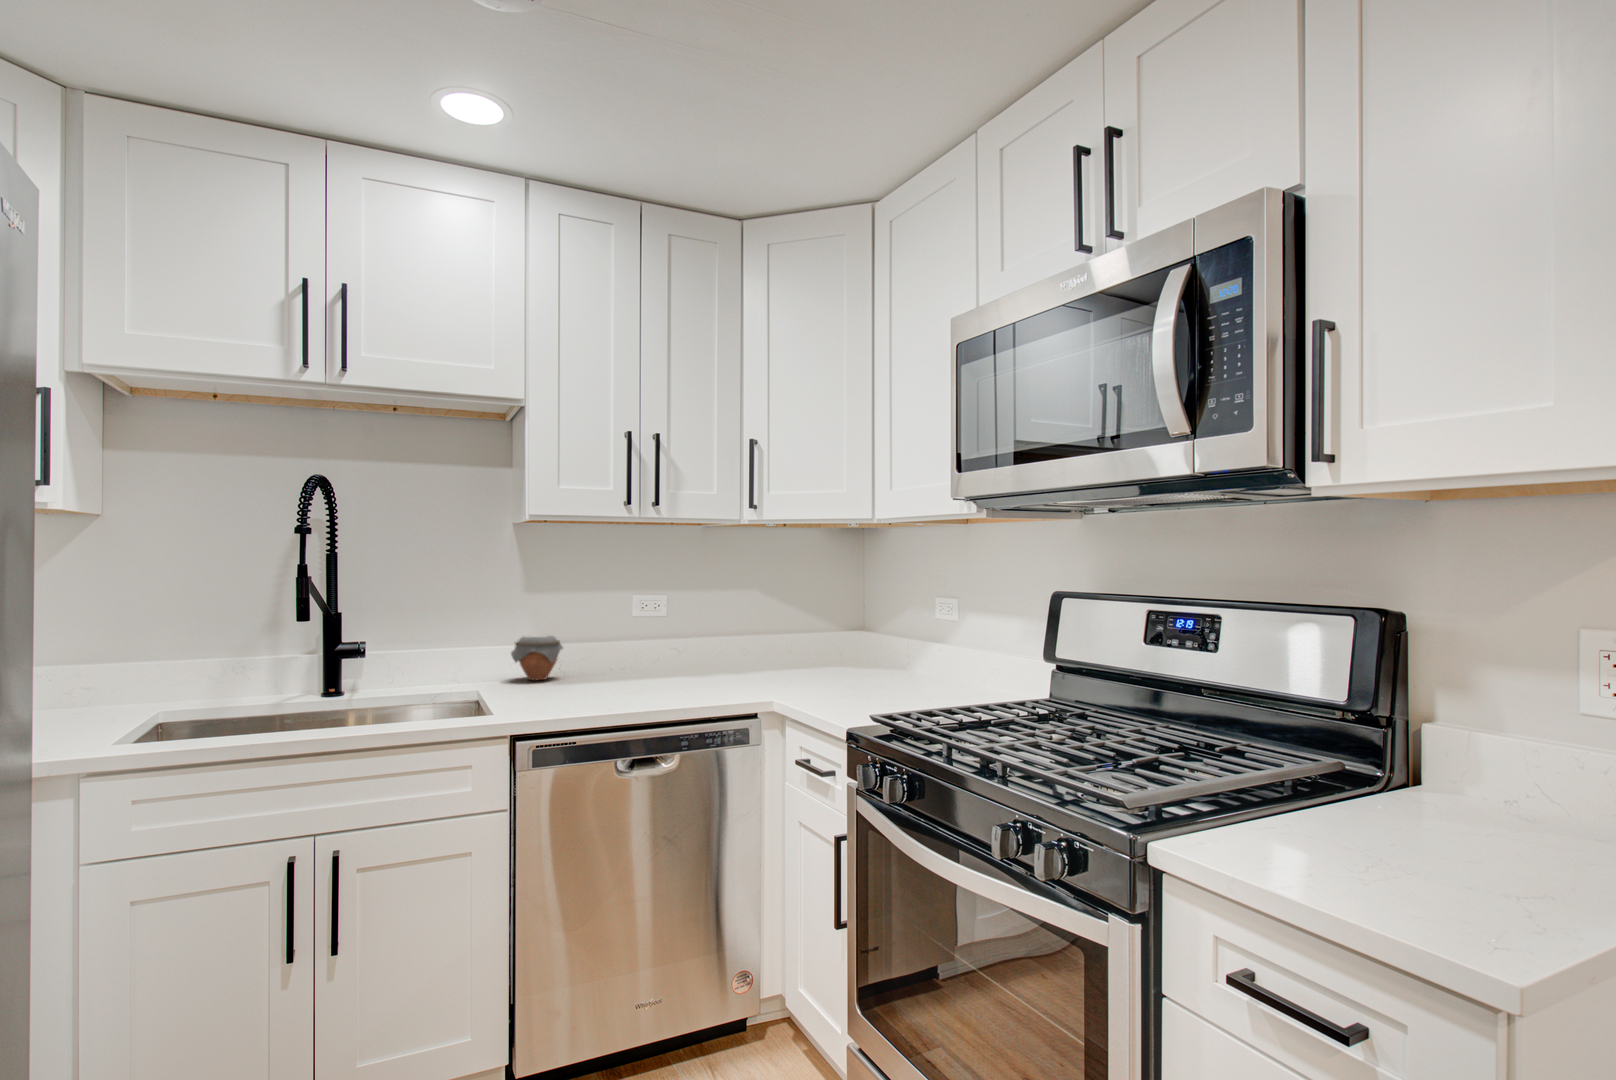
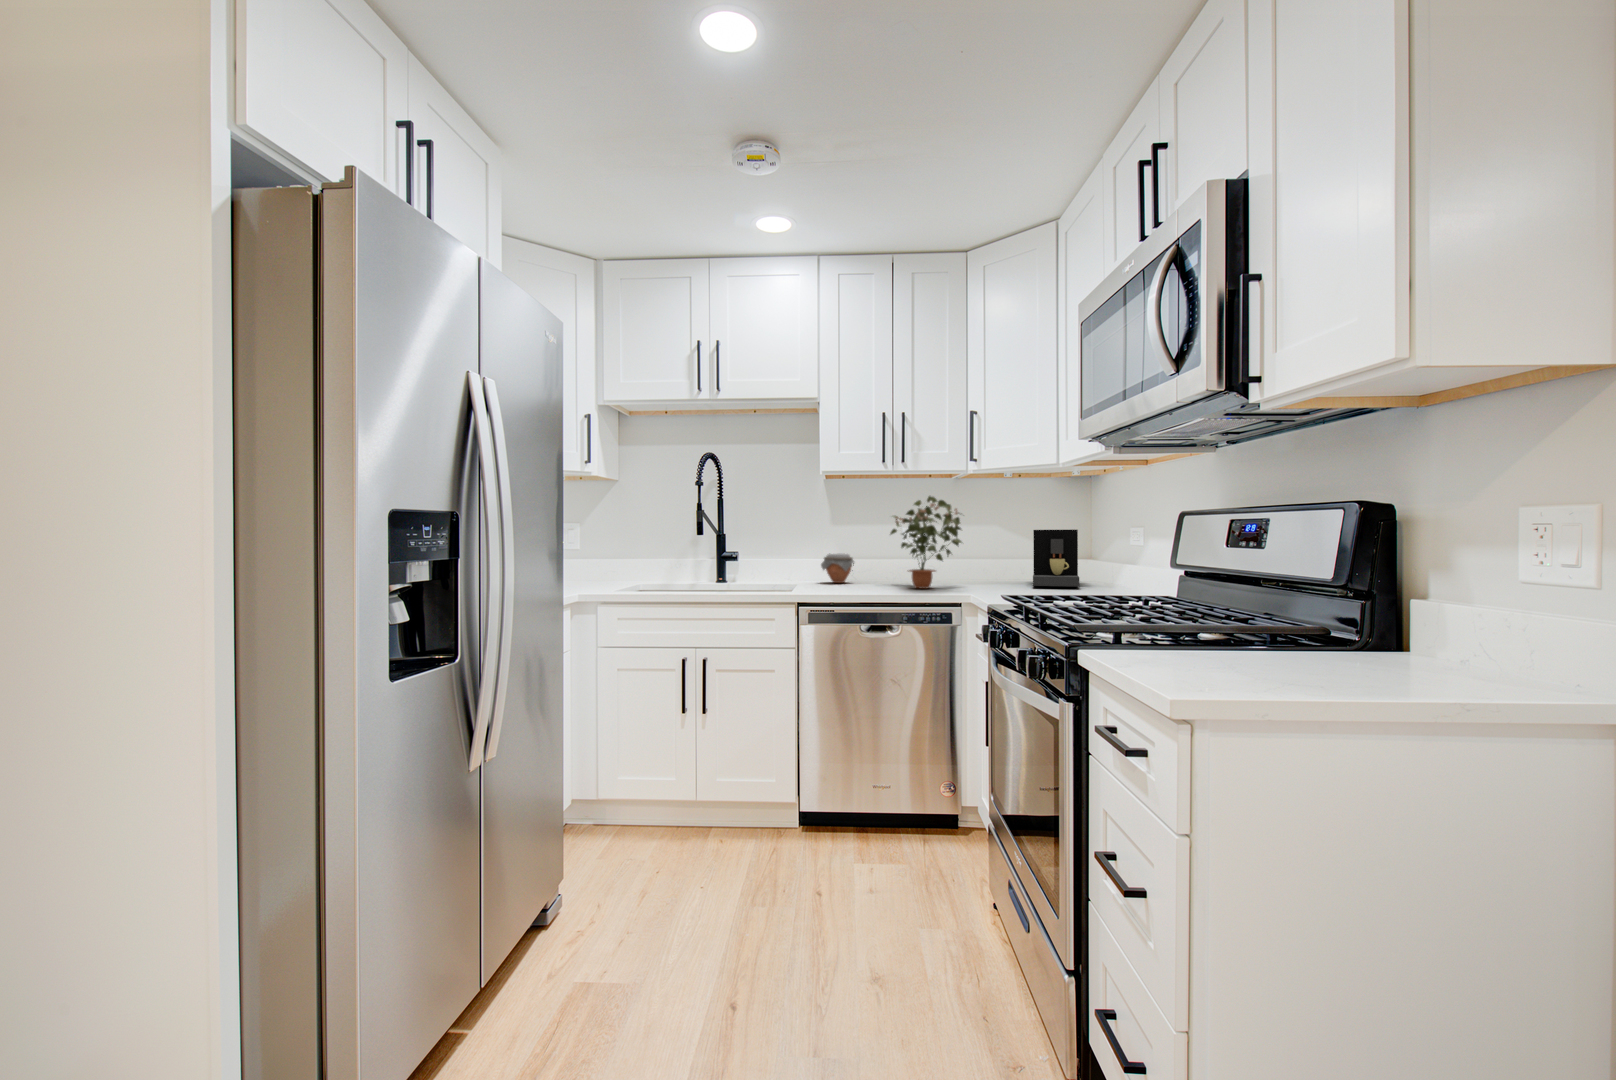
potted plant: none [620,553,741,686] -> present [890,496,961,588]
coffee maker: none [794,595,870,672] -> present [1033,530,1079,587]

